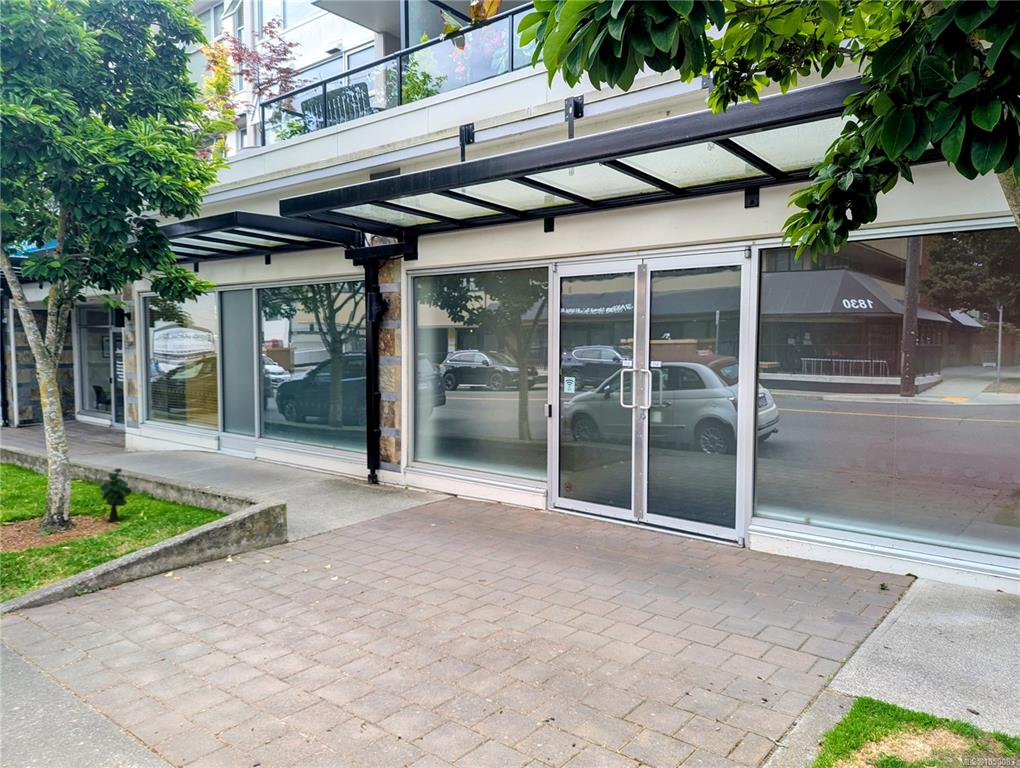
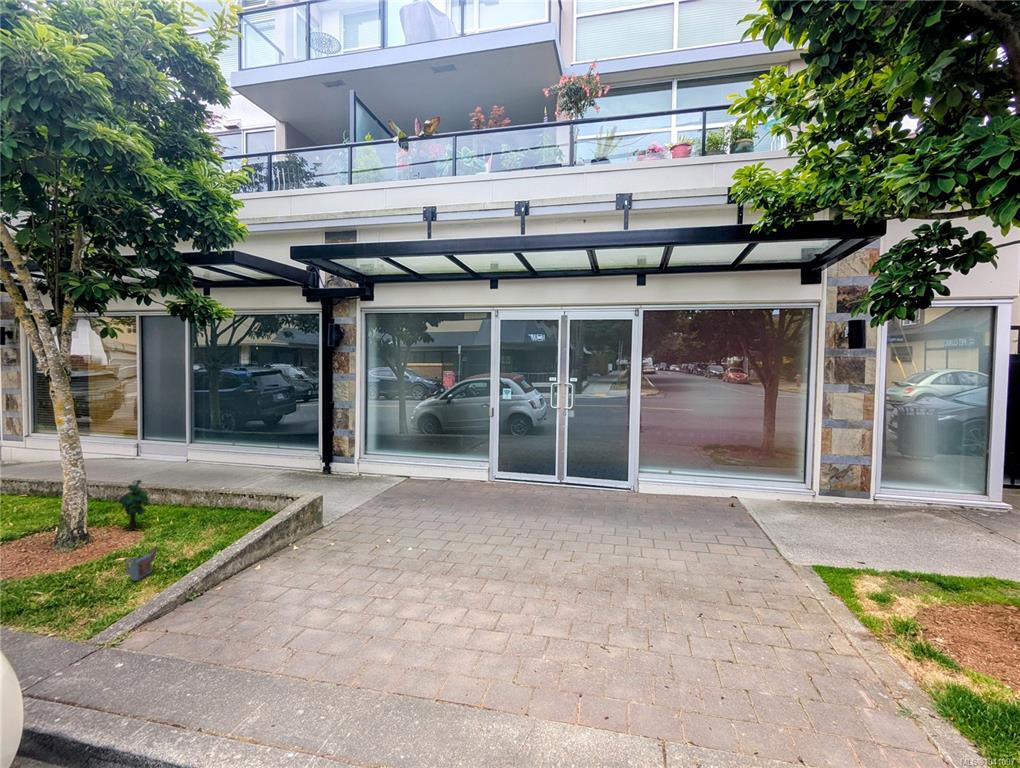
watering can: none [34,538,82,572] -> present [125,546,158,580]

